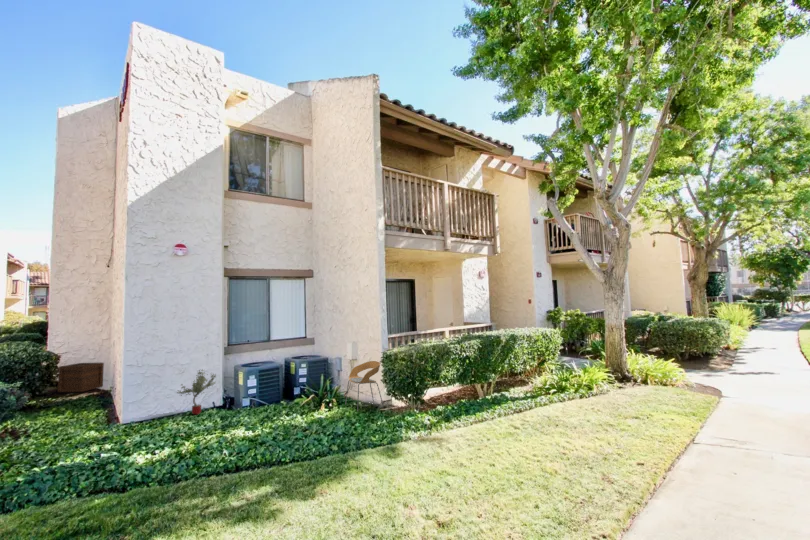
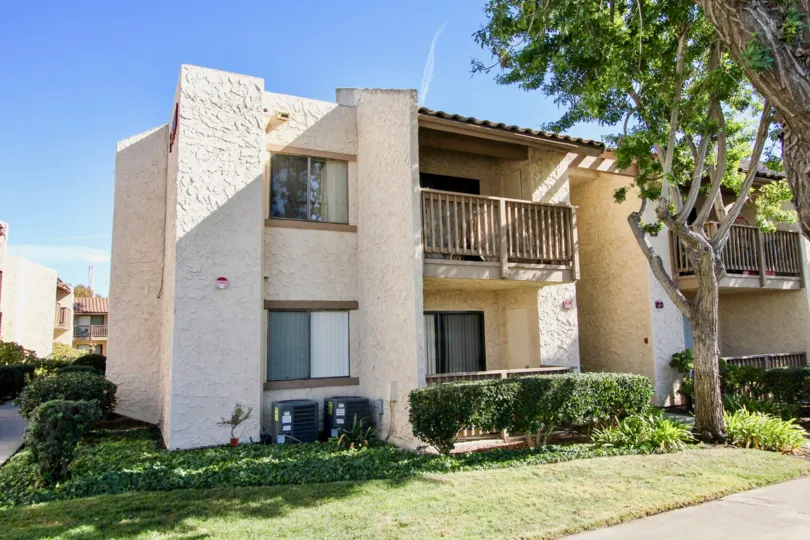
chair: present [345,361,383,411] -> none [380,401,419,453]
wooden crate: present [58,363,104,392] -> none [113,395,153,424]

